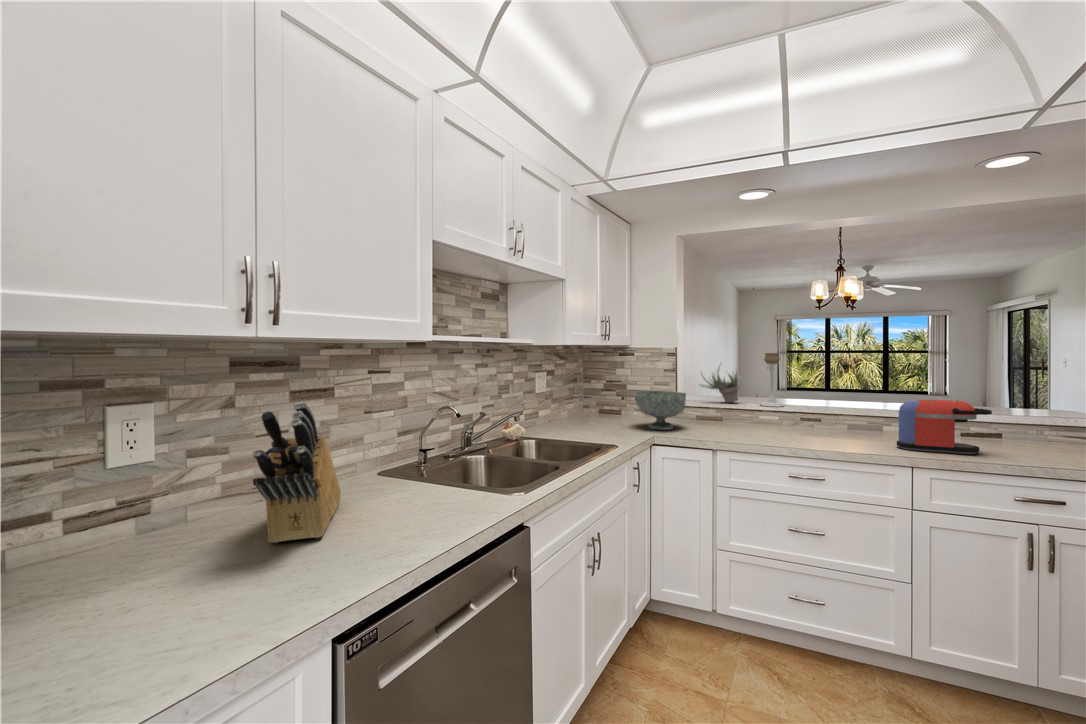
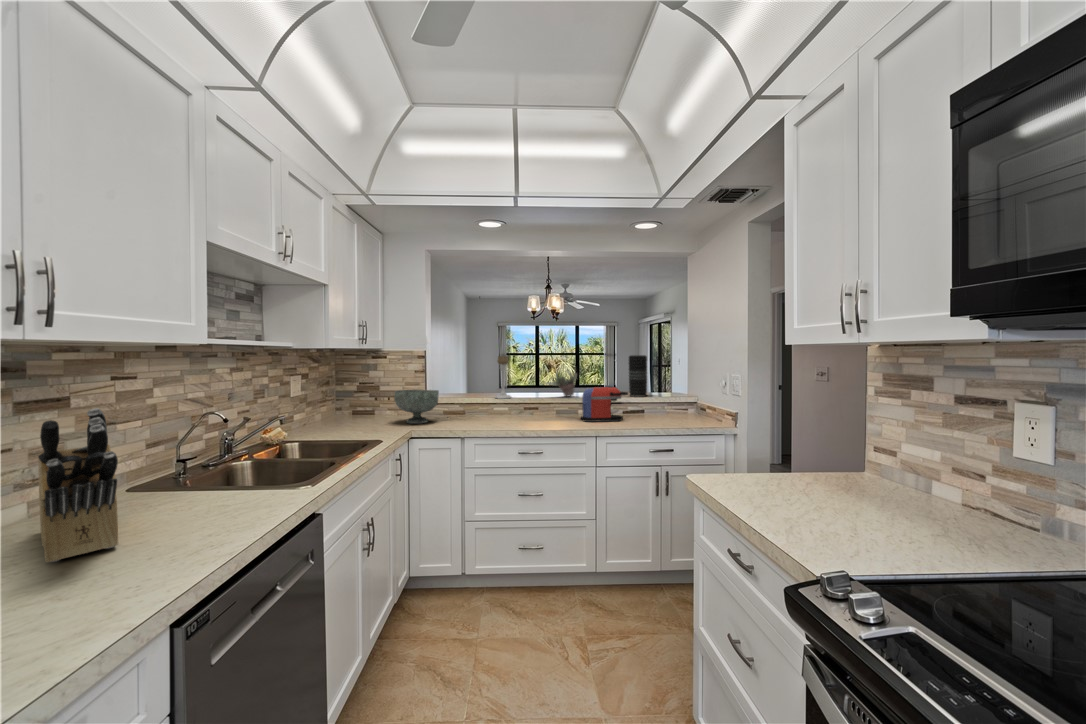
vase: none [990,352,1031,417] -> present [629,355,647,397]
succulent plant: present [699,364,742,403] -> present [546,371,577,397]

